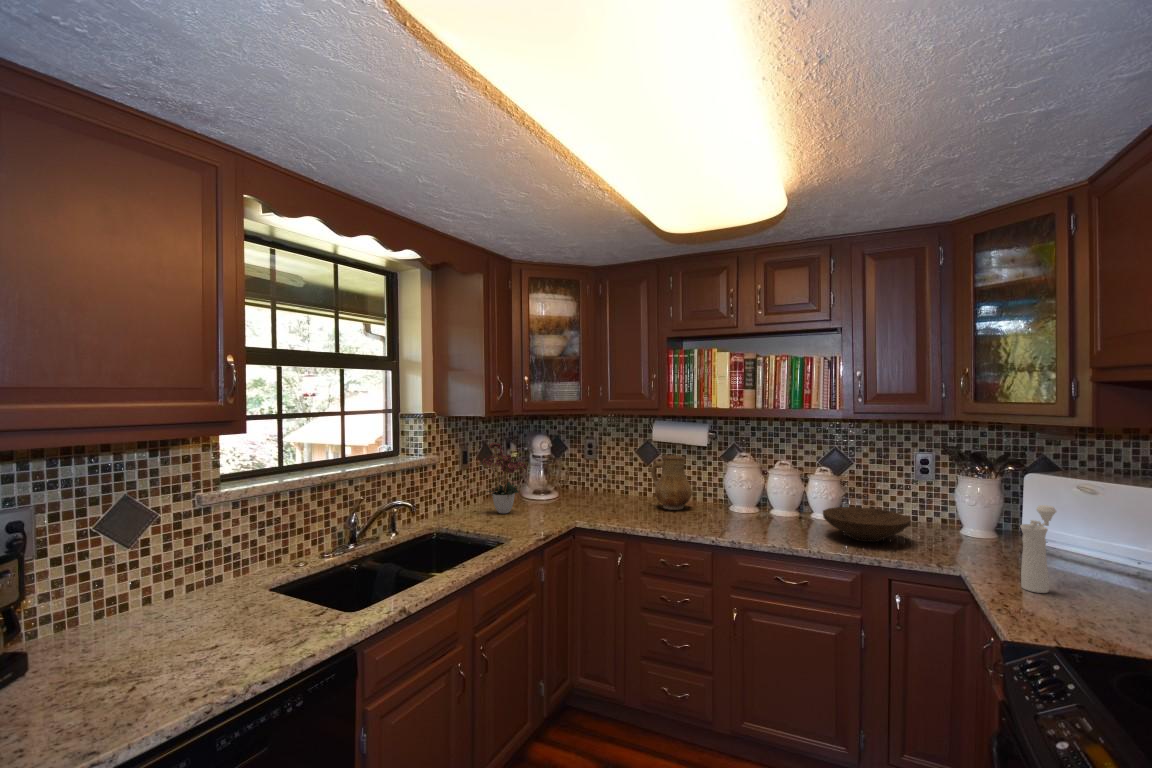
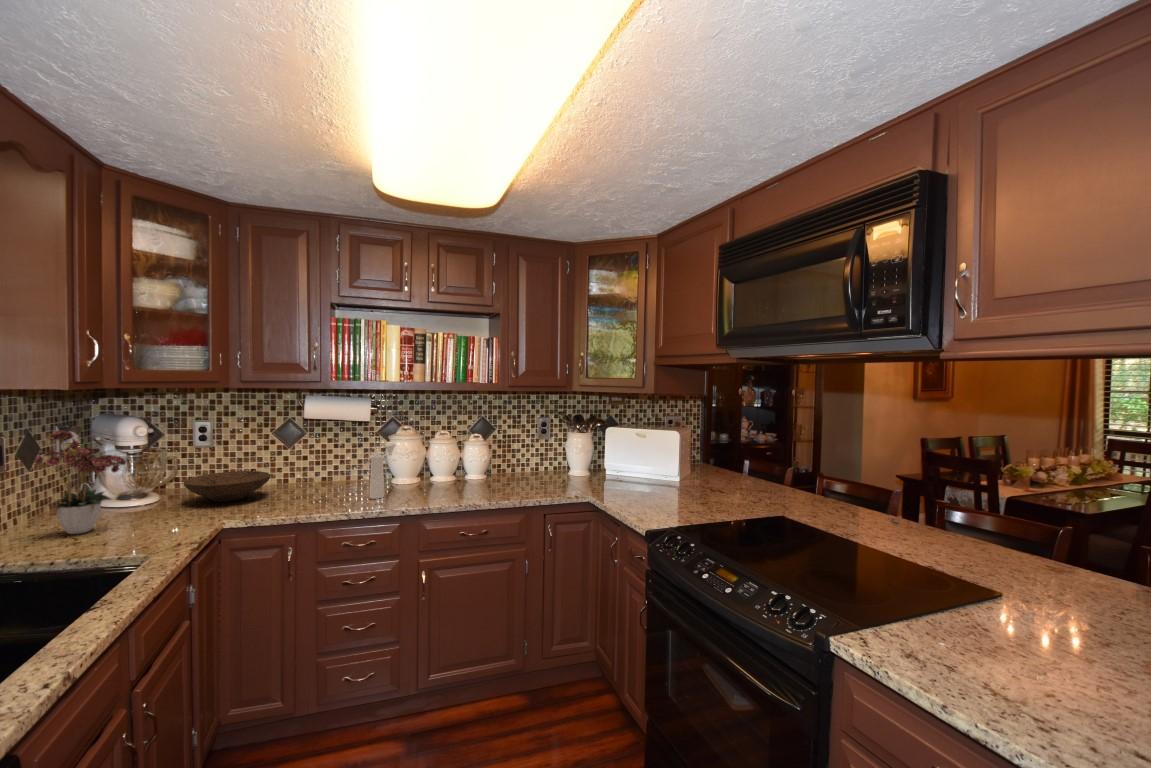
ceramic pitcher: present [651,455,692,510] -> none [304,433,353,492]
pepper mill: present [1020,505,1056,593] -> present [369,442,396,499]
wooden bowl: present [823,507,911,542] -> present [184,471,271,502]

